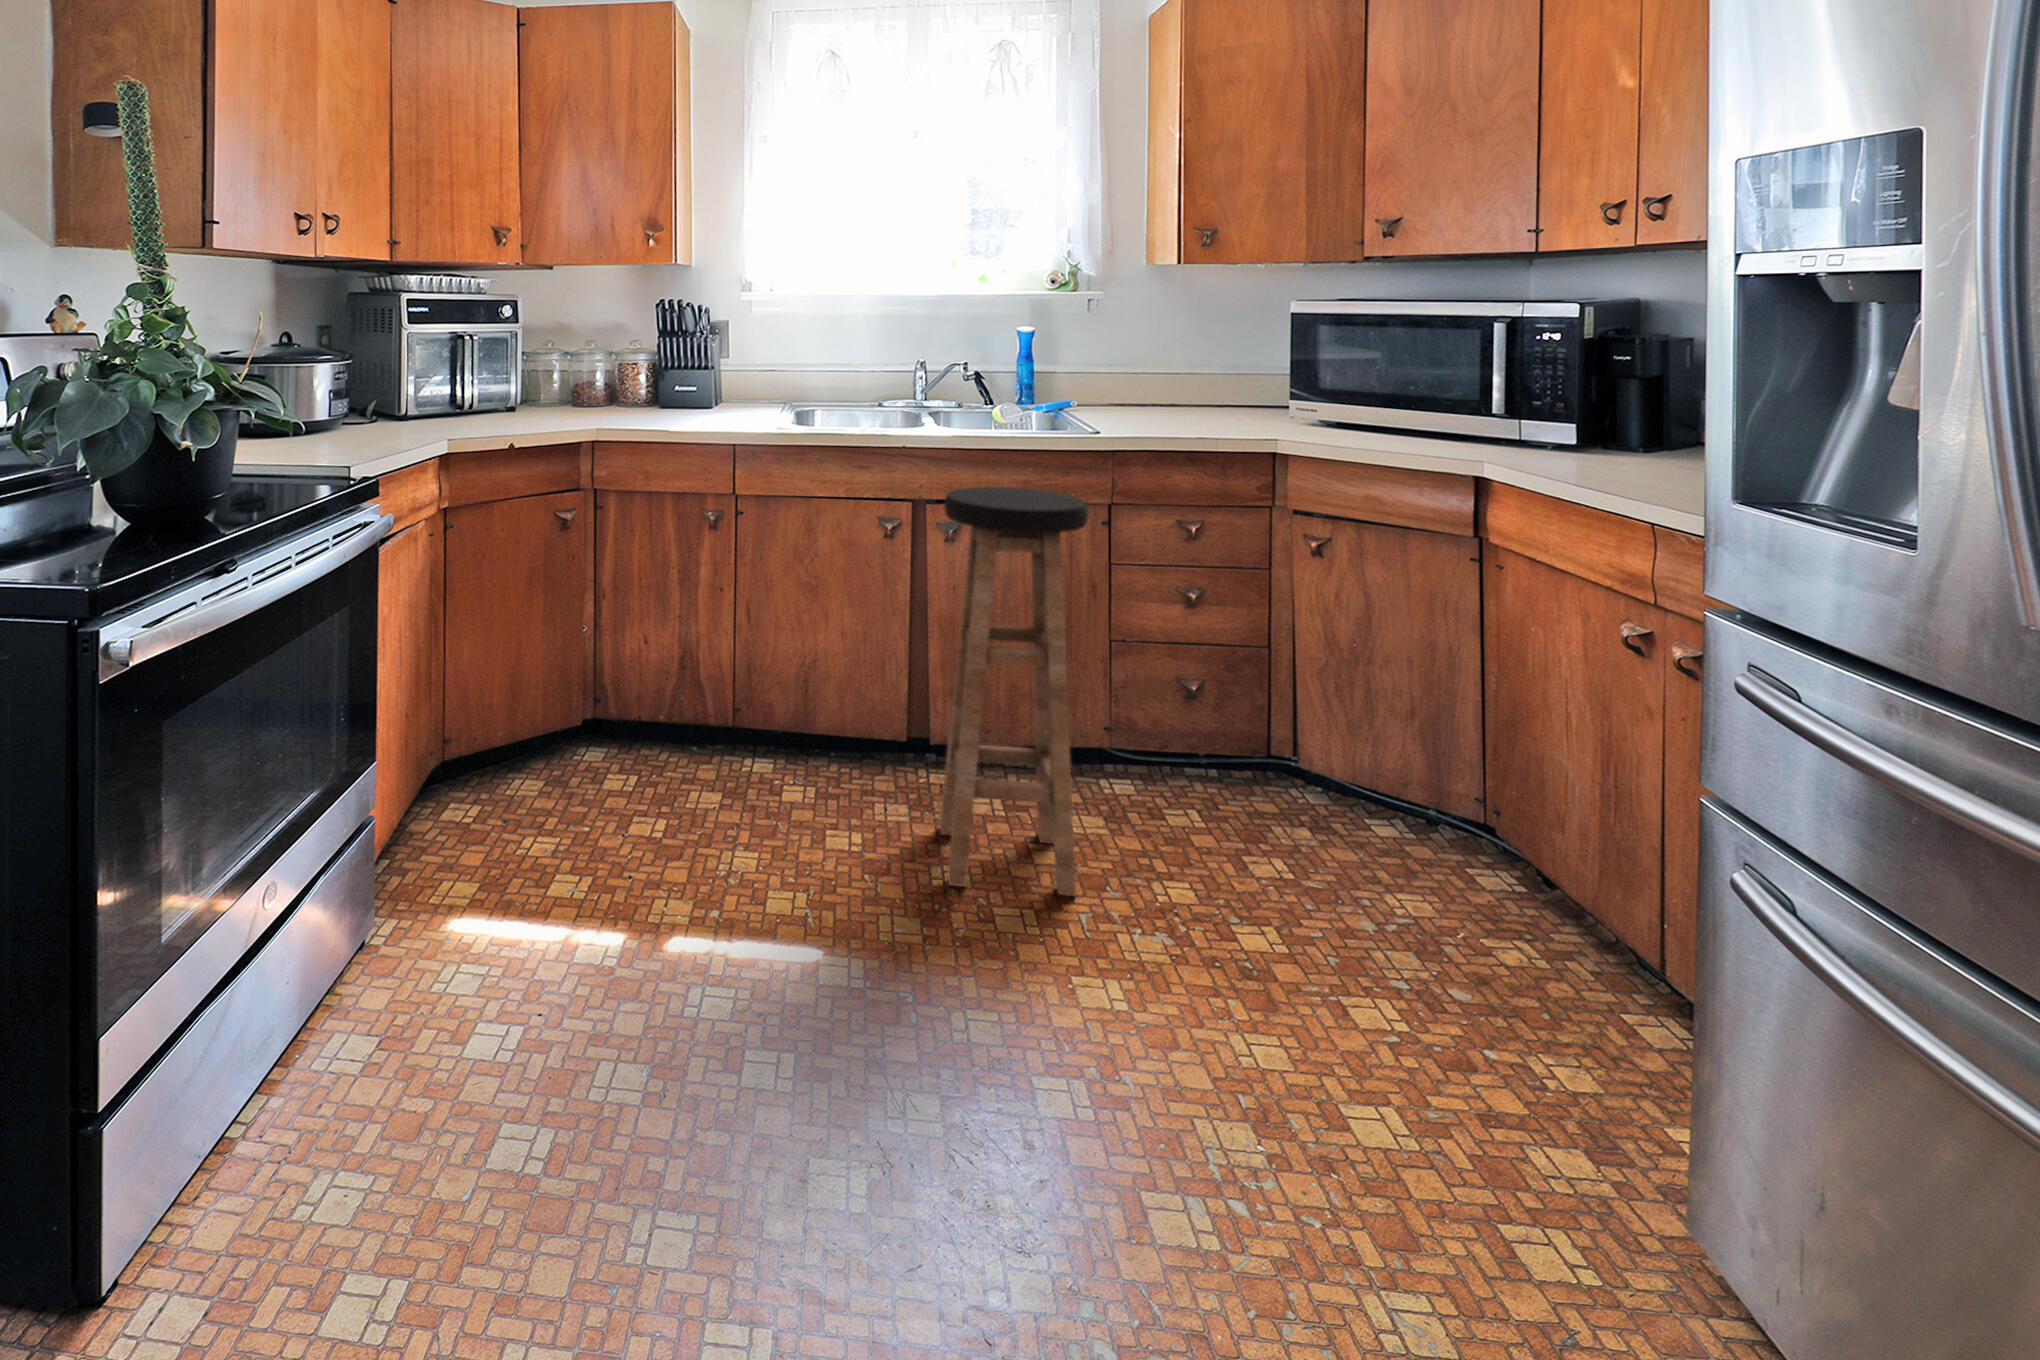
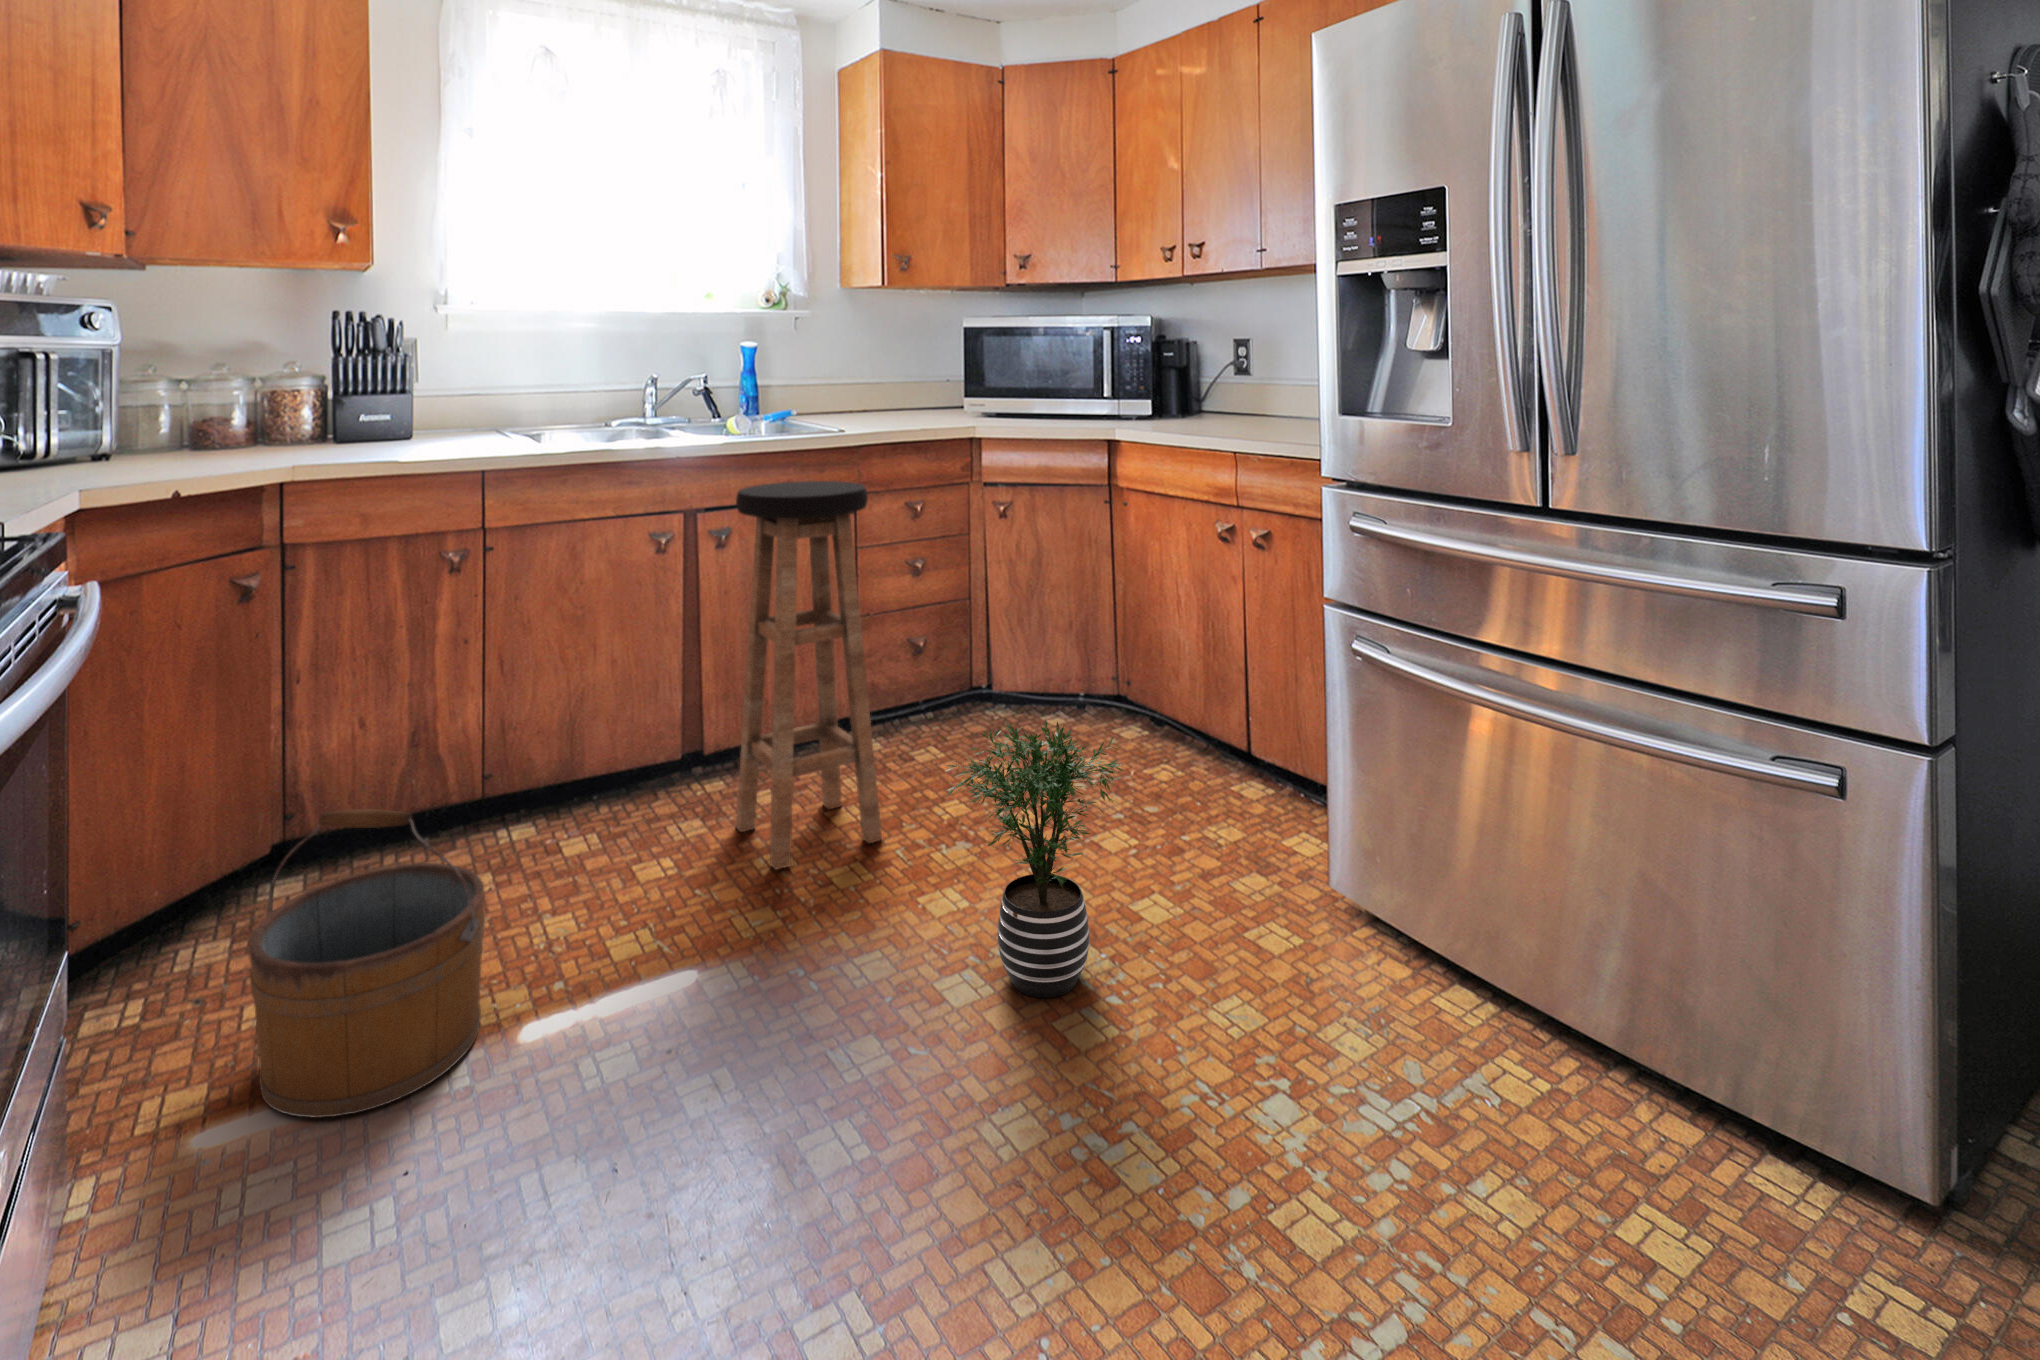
bucket: none [486,709,654,955] -> present [249,809,485,1118]
potted plant: none [1061,815,1300,1167] -> present [946,720,1124,998]

